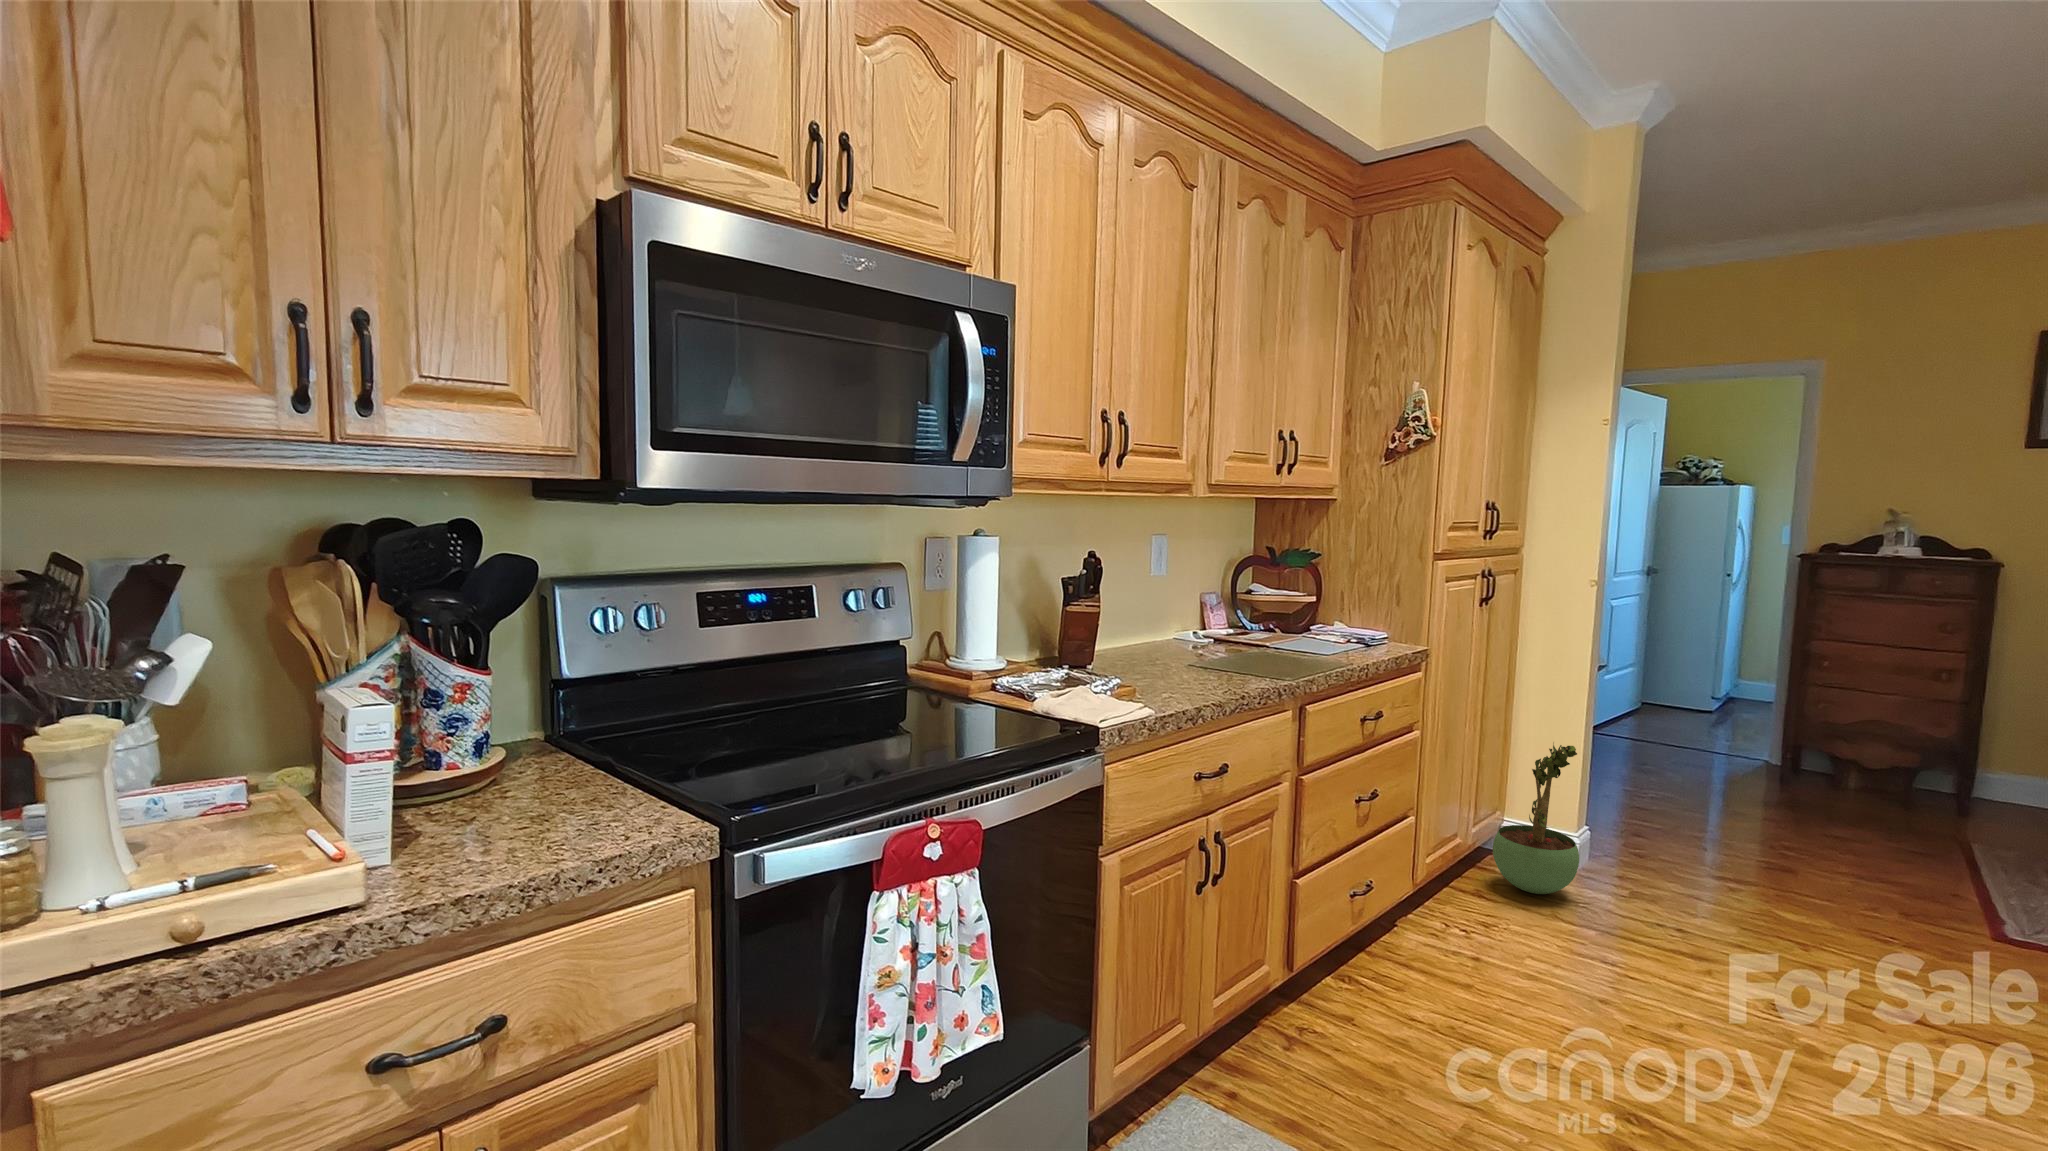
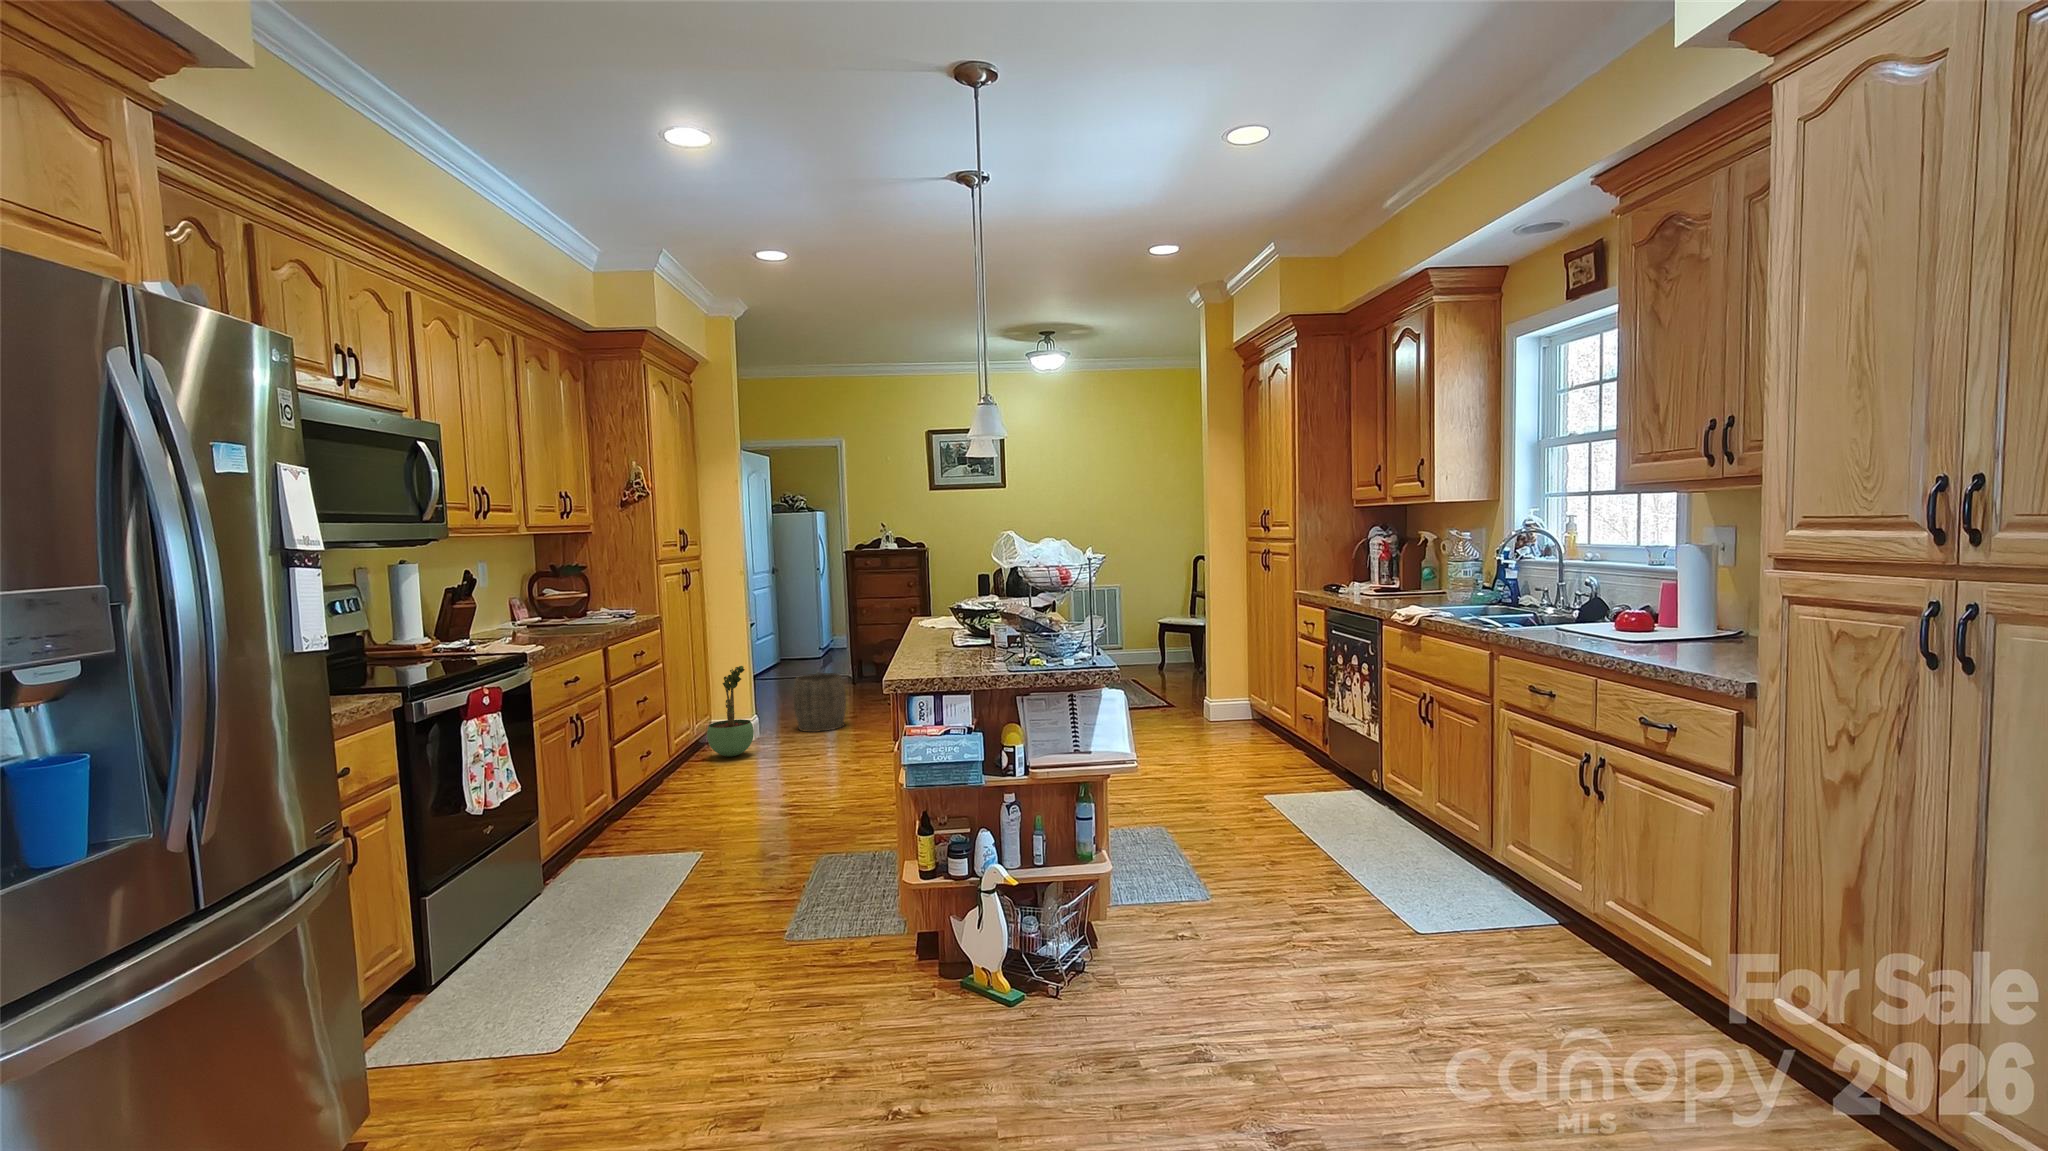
woven basket: none [1664,769,1778,885] -> present [793,673,846,732]

